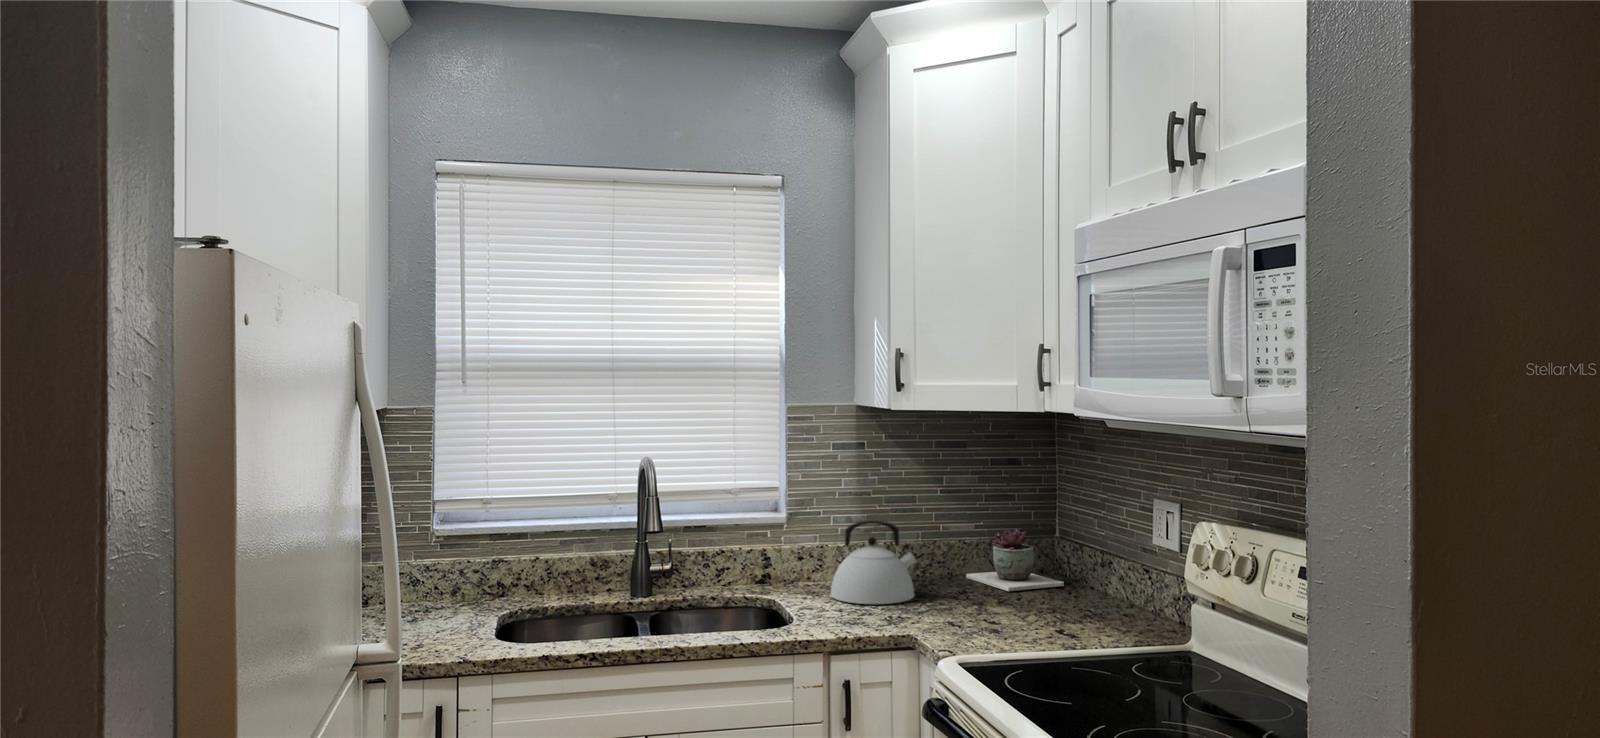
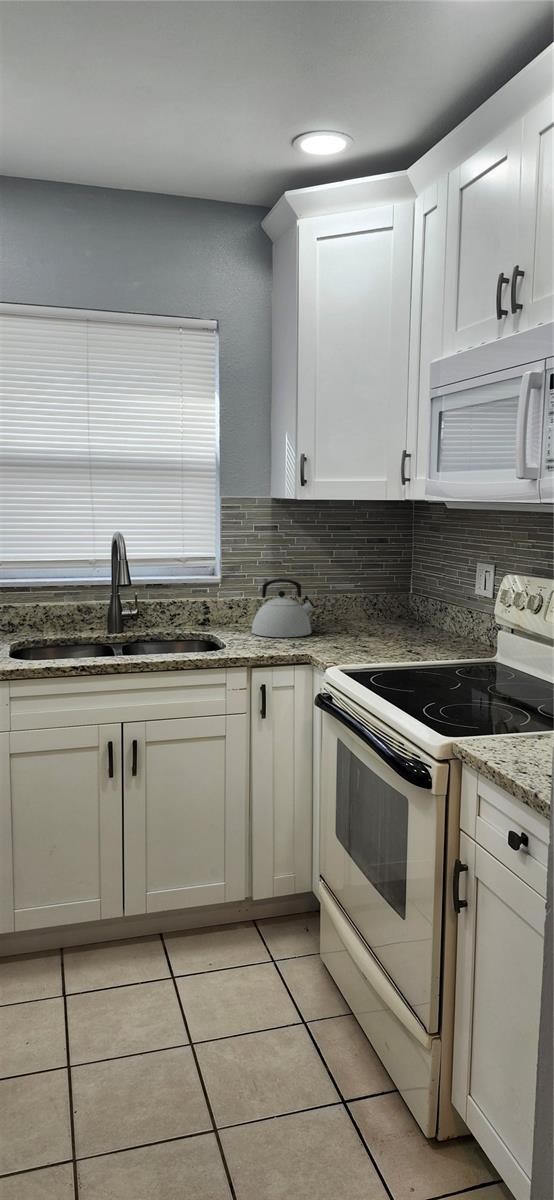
succulent plant: present [966,529,1064,591] -> none [349,587,417,630]

